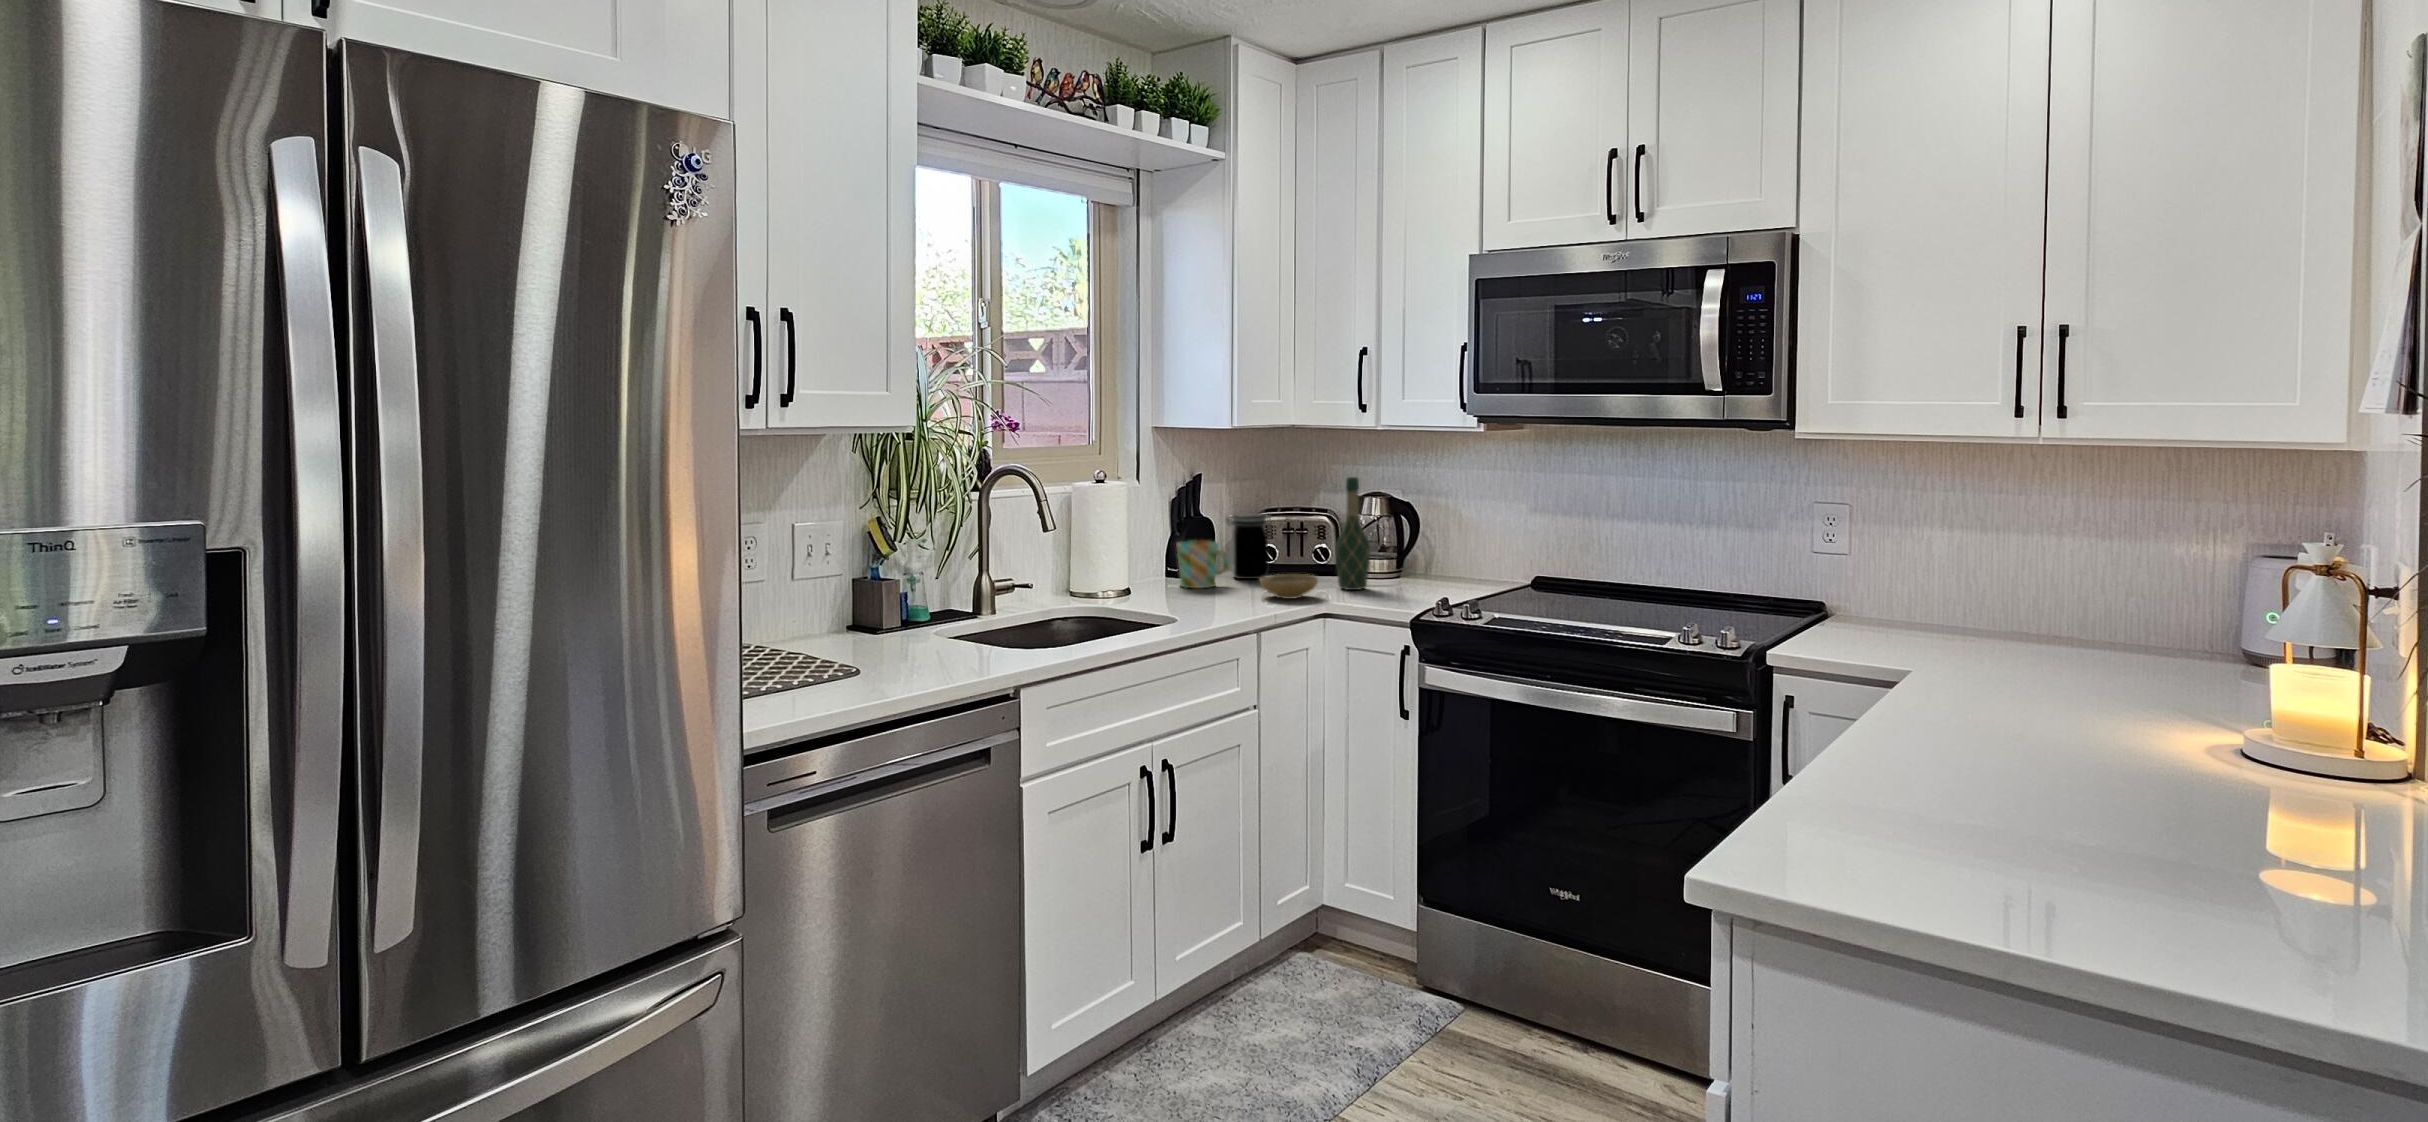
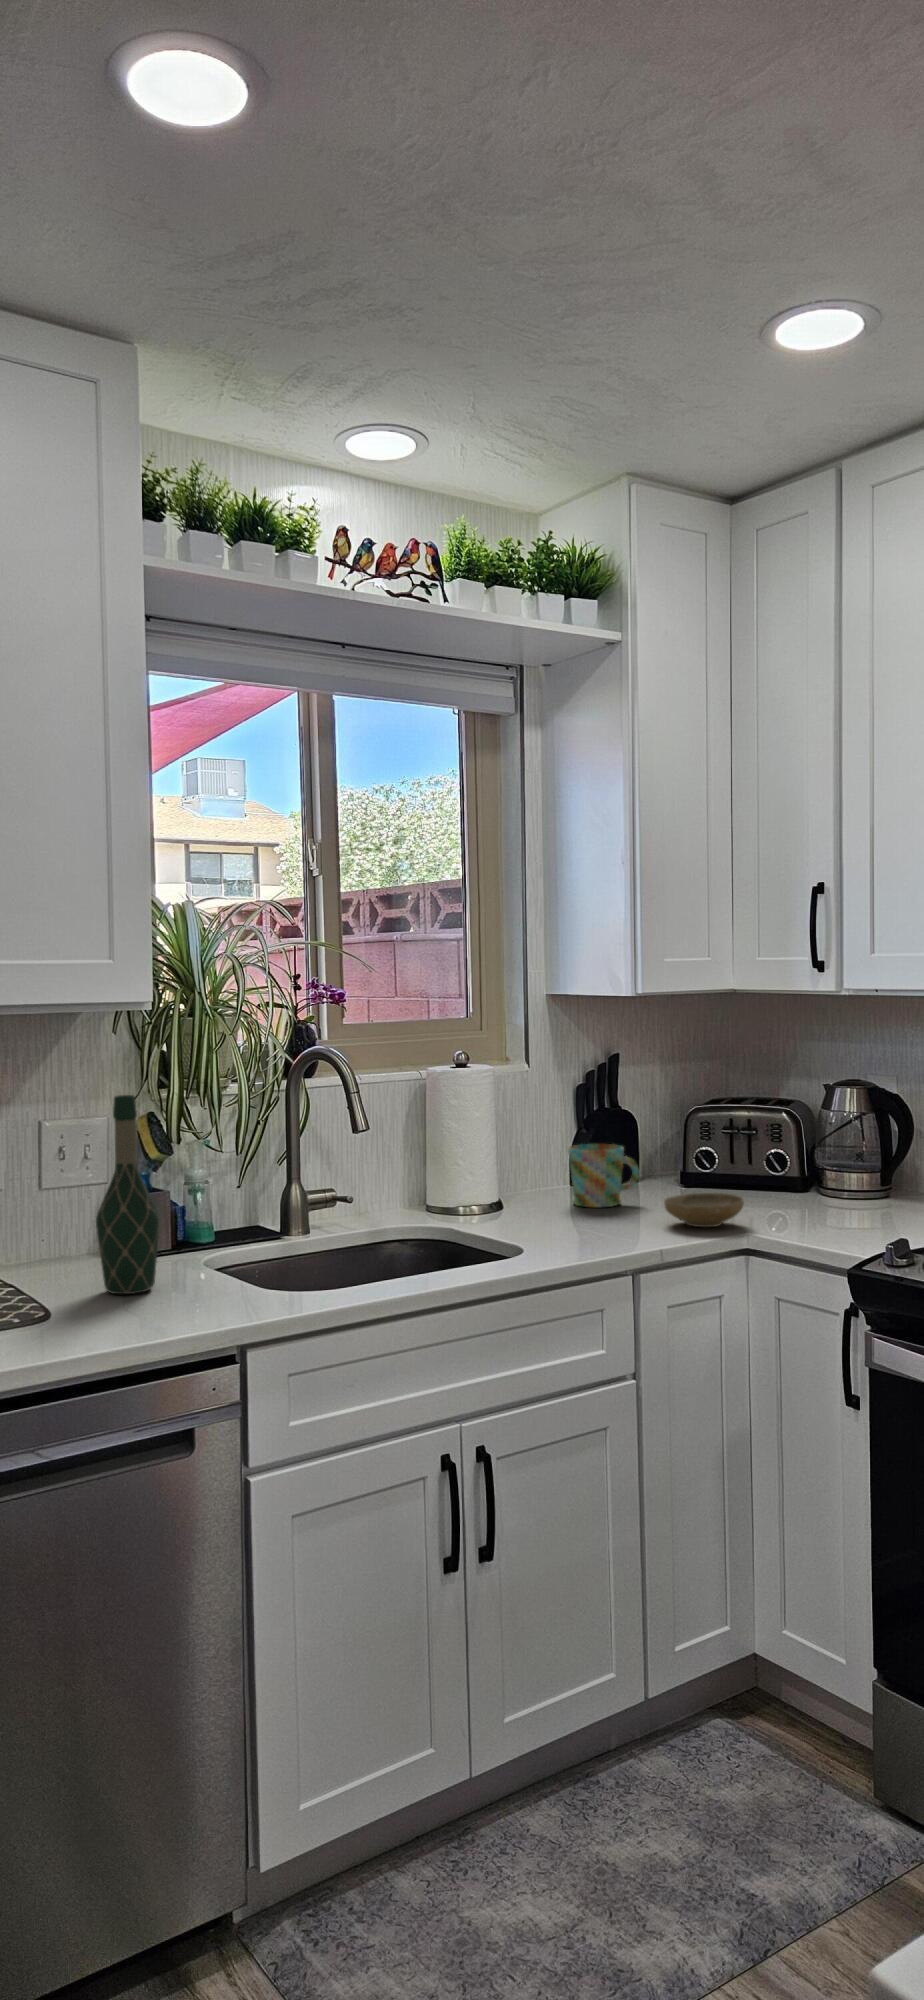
wine bottle: present [1335,477,1371,590] -> present [96,1095,160,1294]
jar: present [1227,513,1272,579] -> none [646,1108,706,1196]

